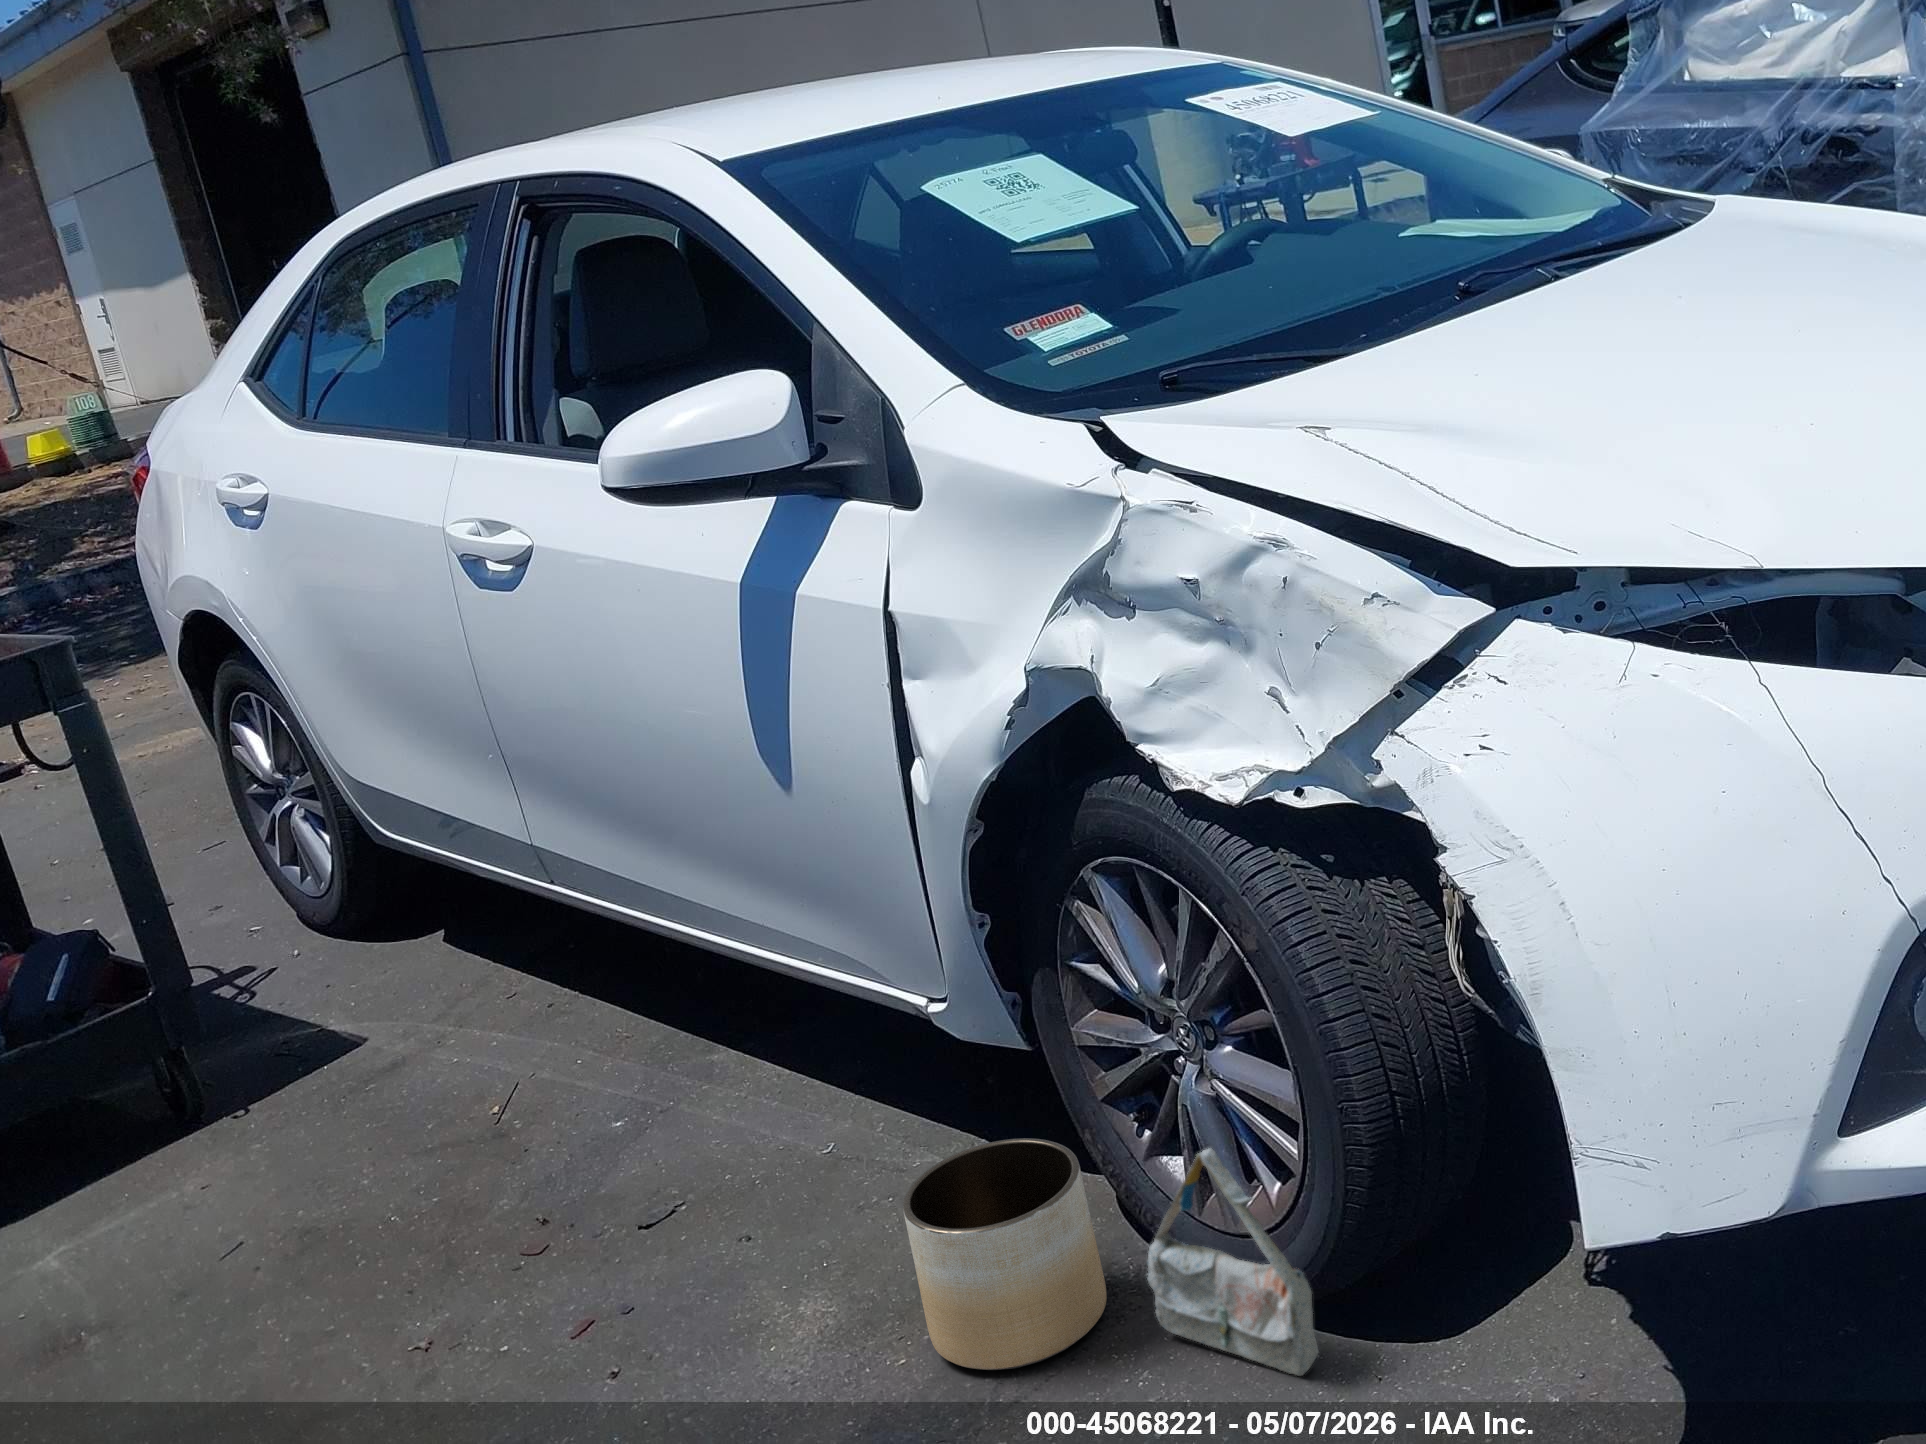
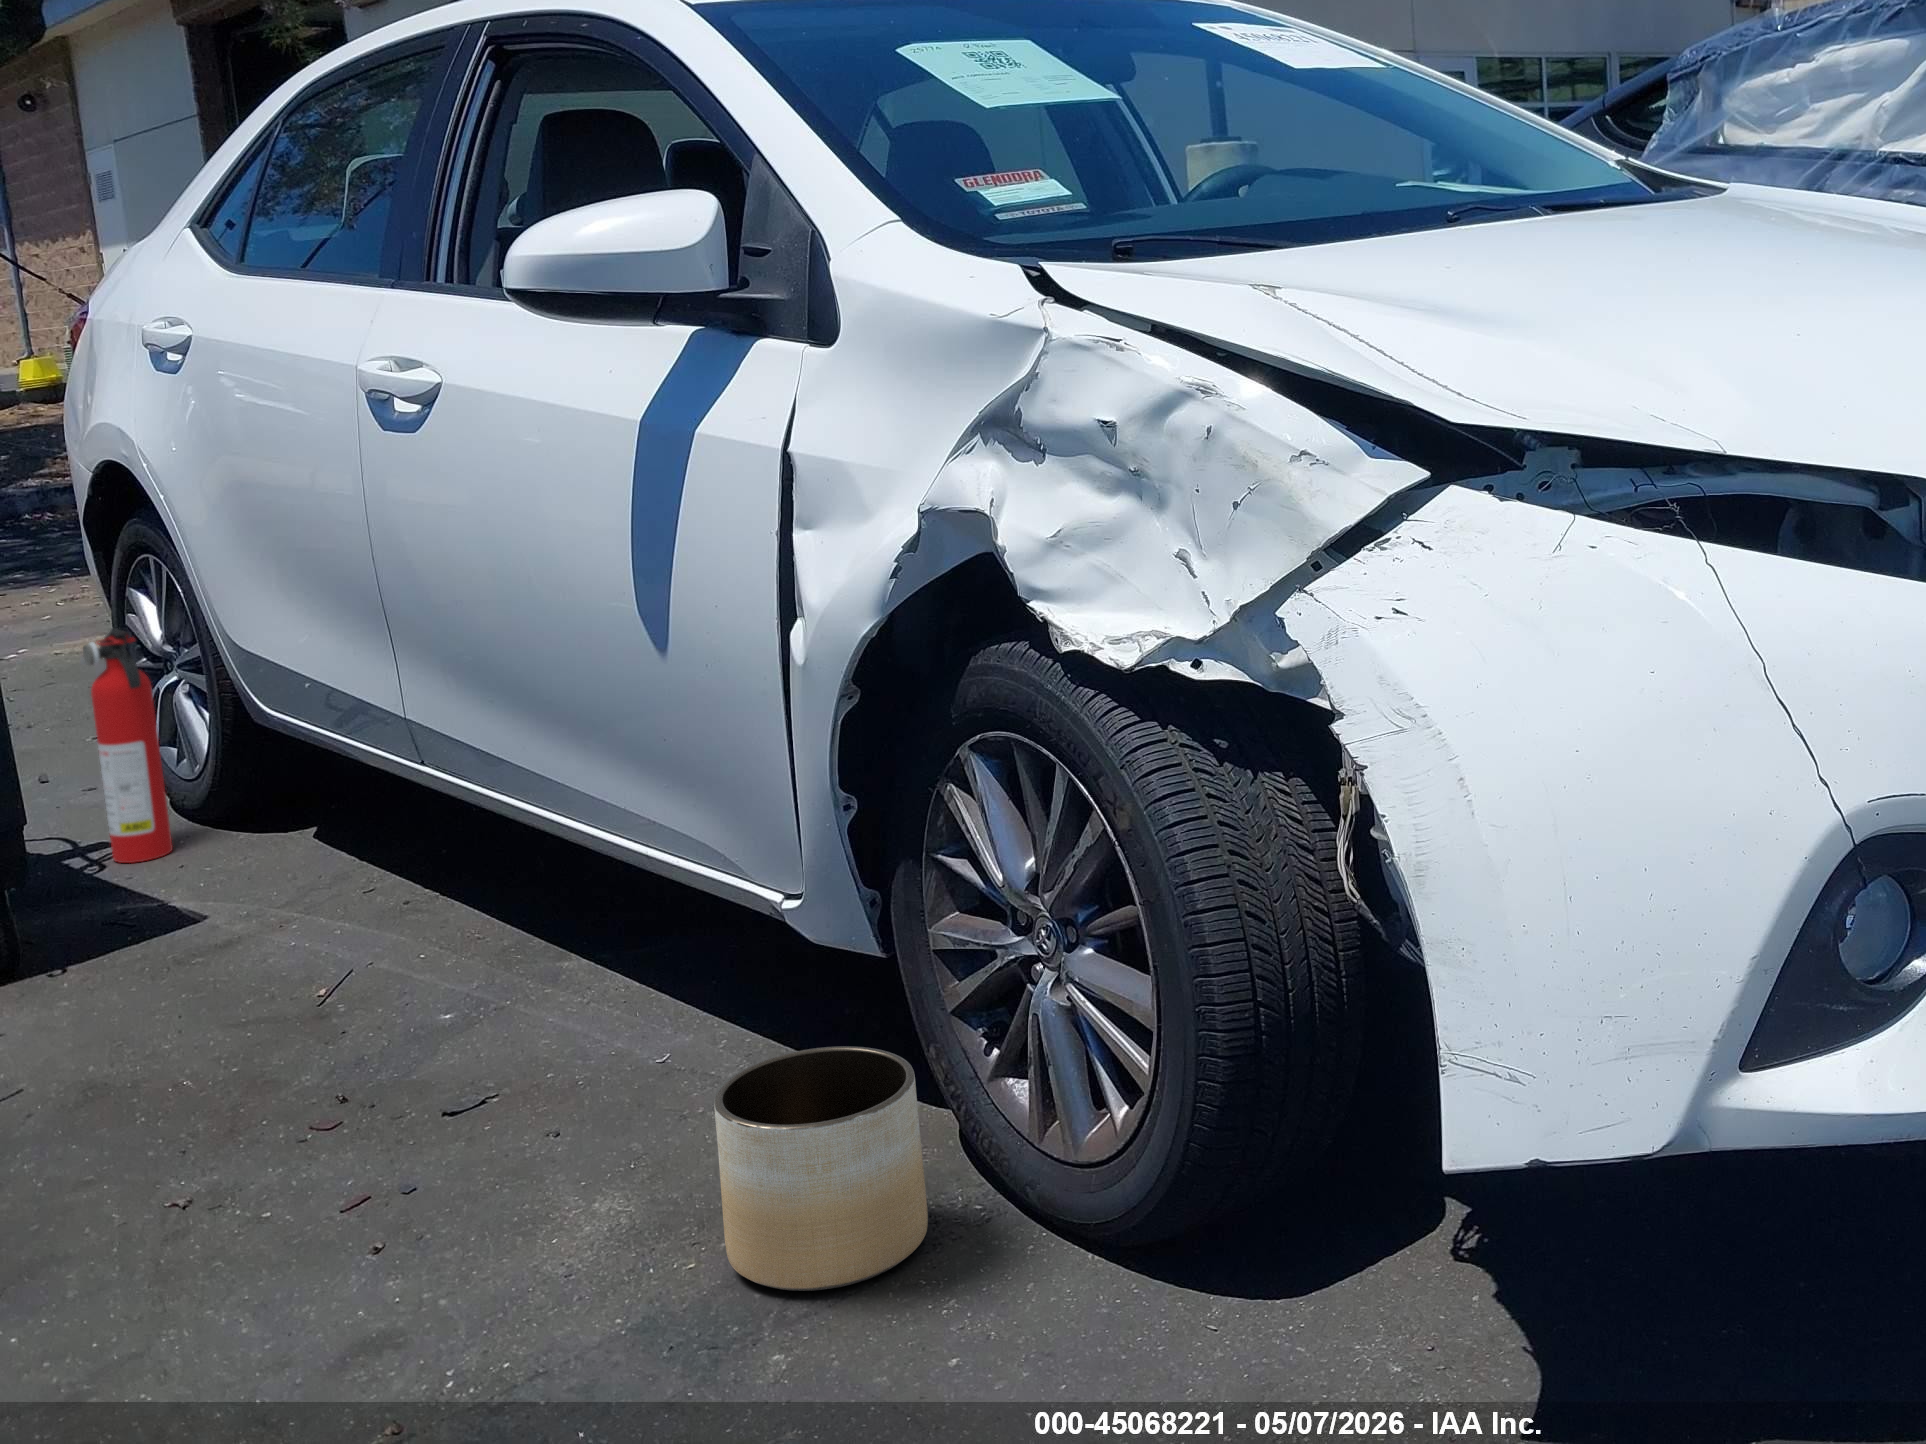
fire extinguisher: none [196,770,306,988] -> present [83,628,173,863]
bag: present [1147,1148,1319,1376] -> none [970,1062,1147,1330]

